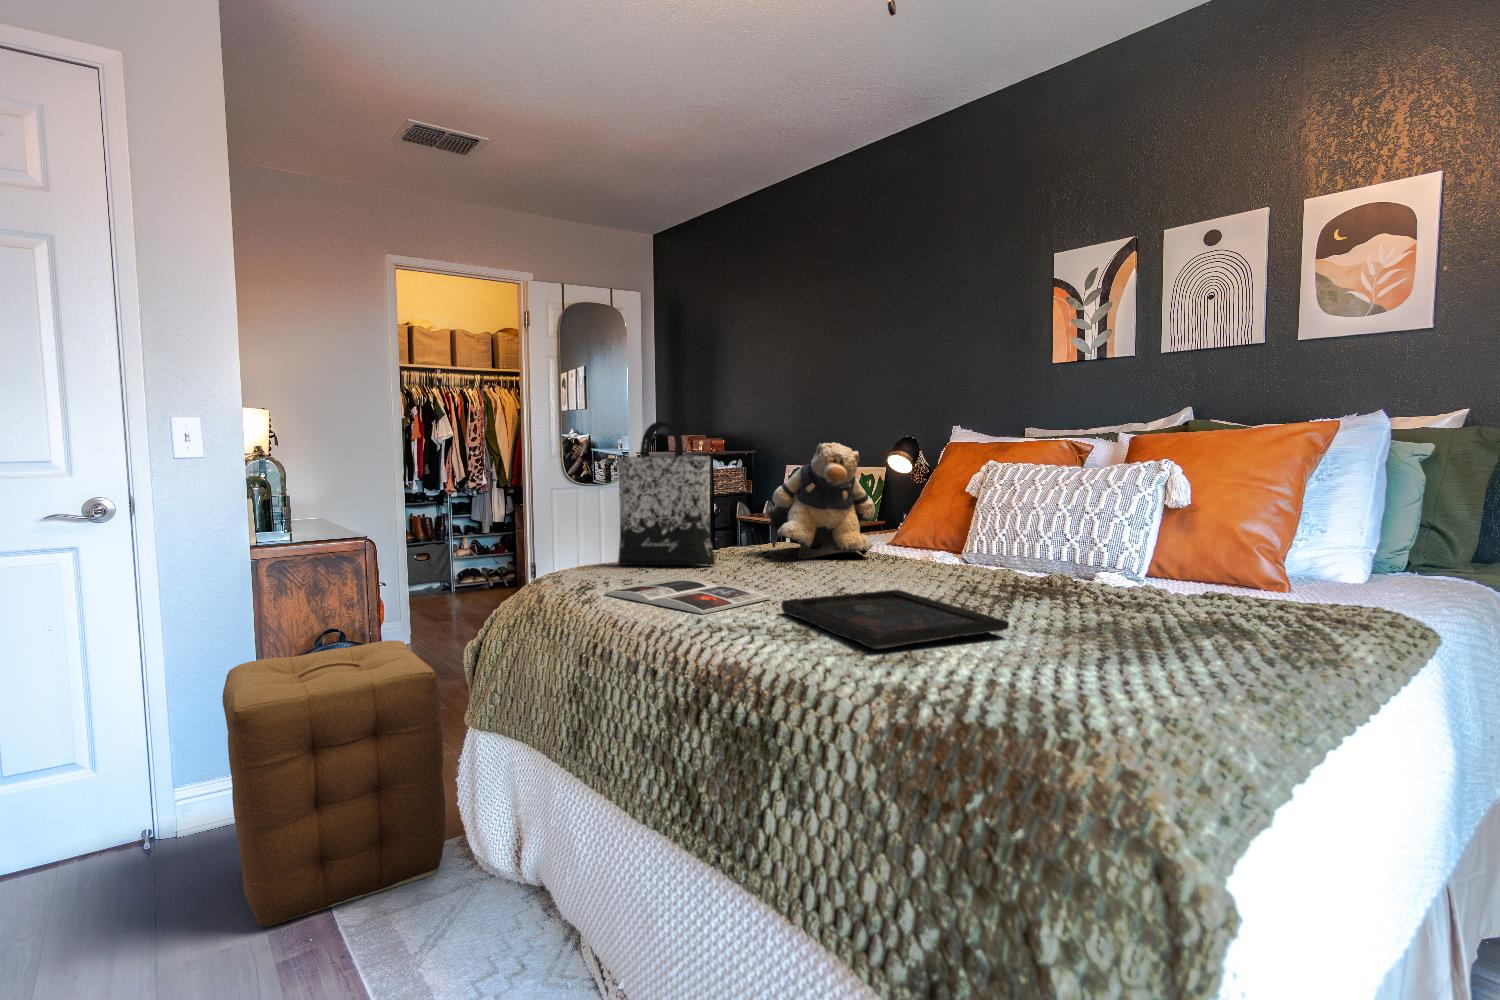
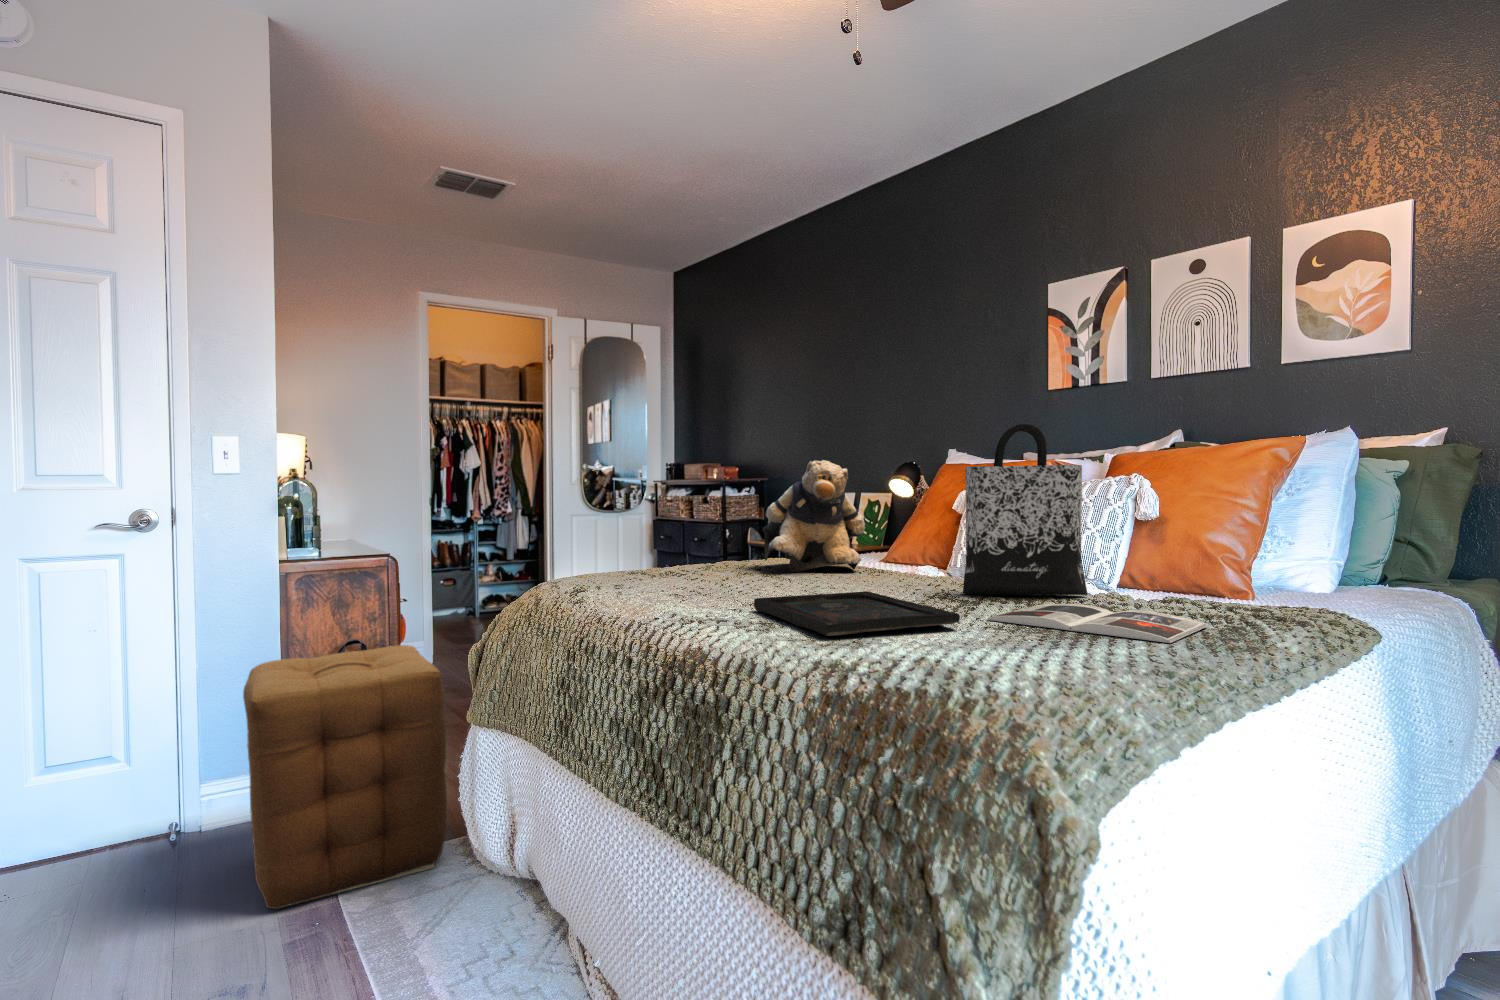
tote bag: present [618,421,715,565] -> present [963,424,1088,595]
magazine: present [604,579,771,614] -> present [986,604,1207,643]

